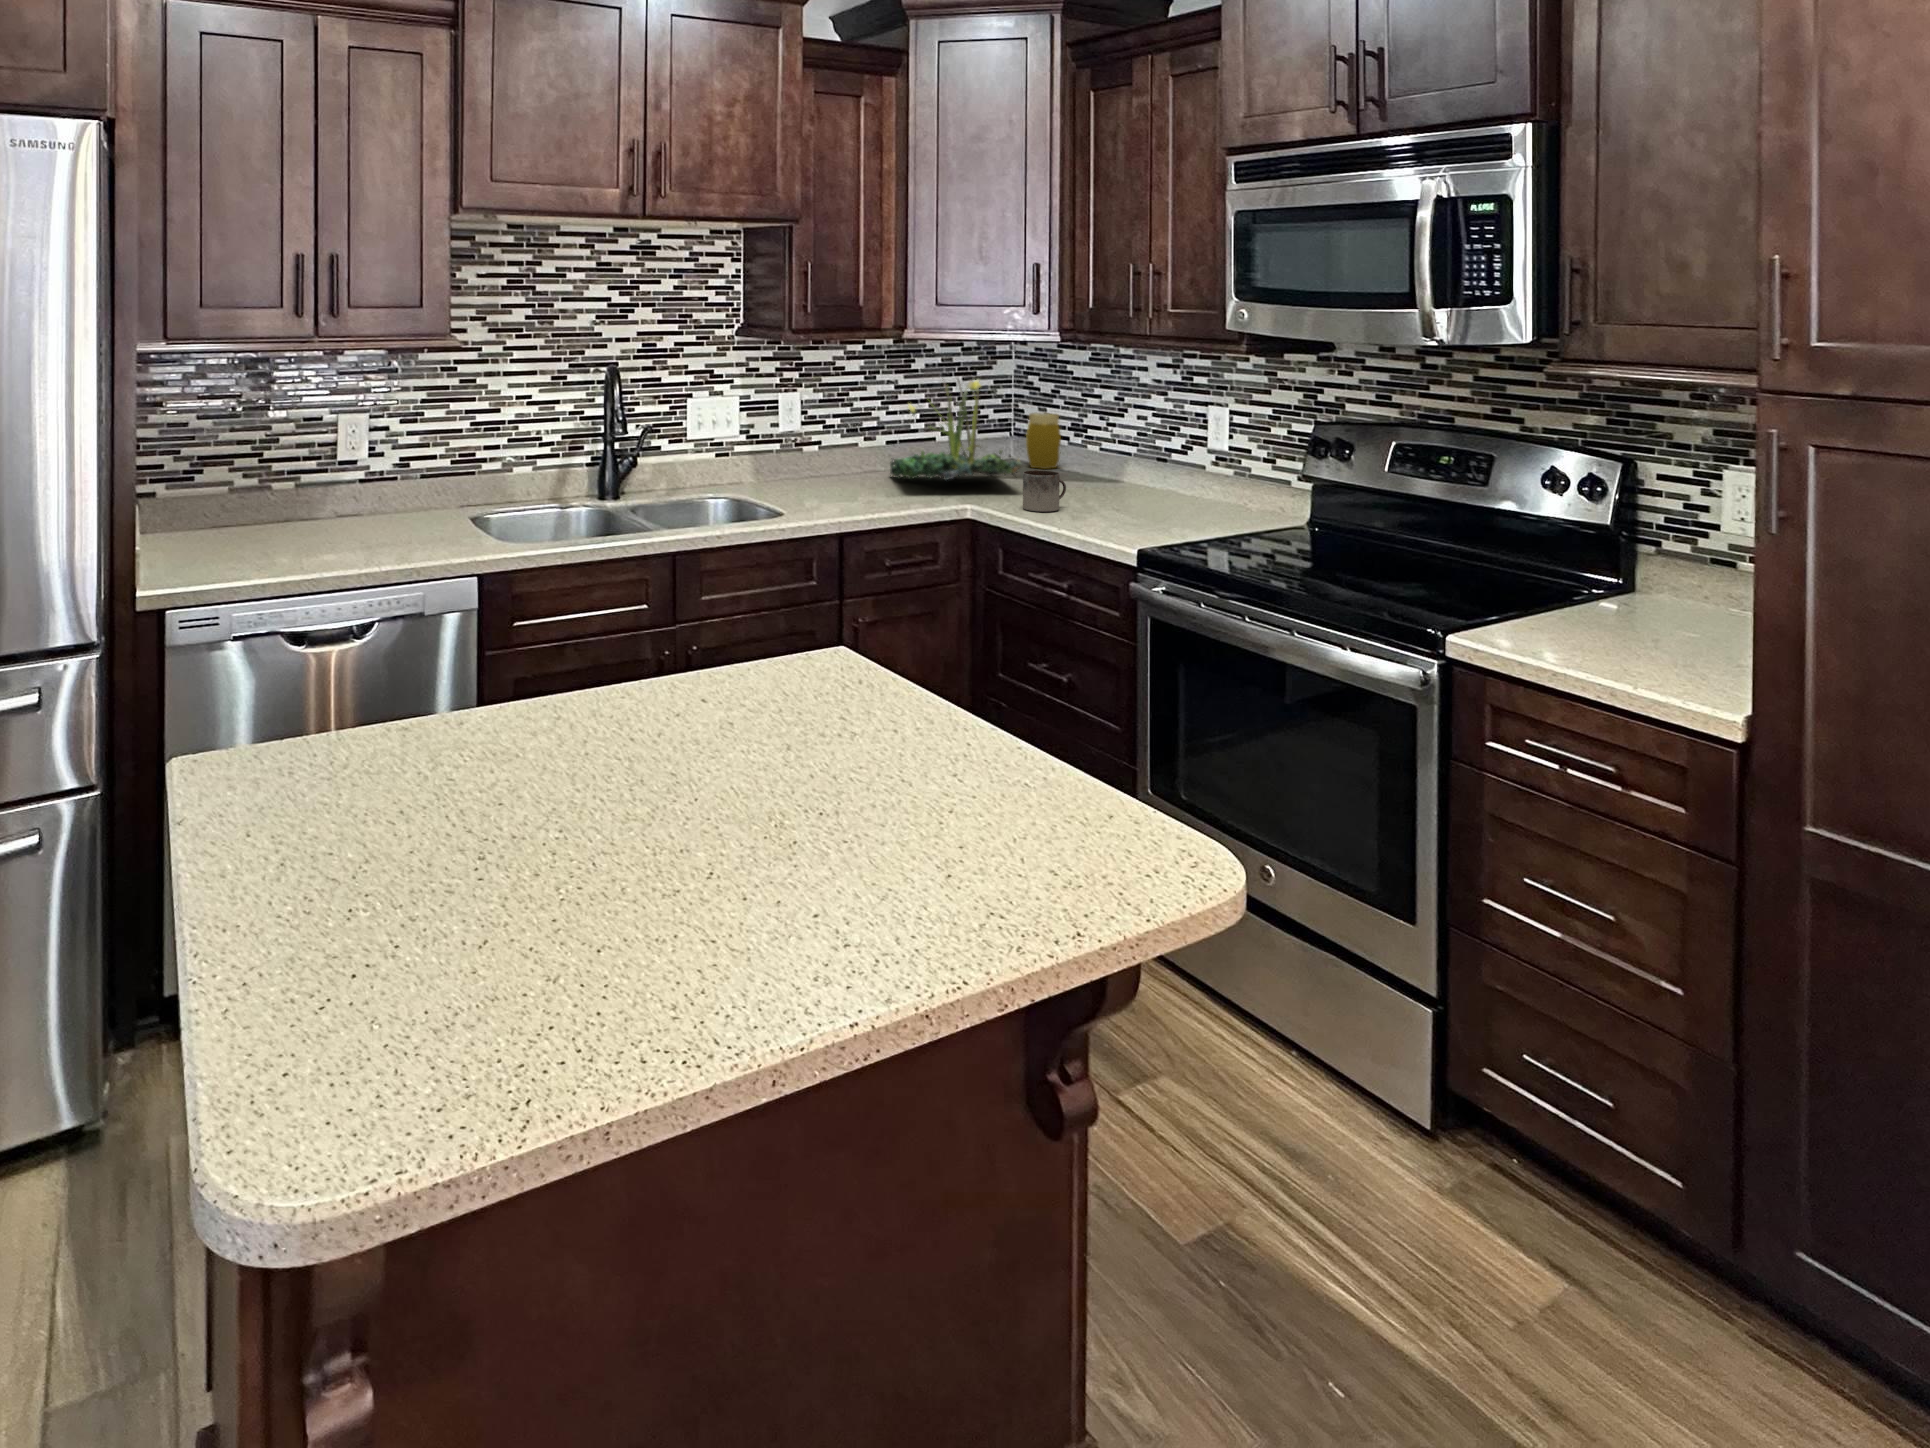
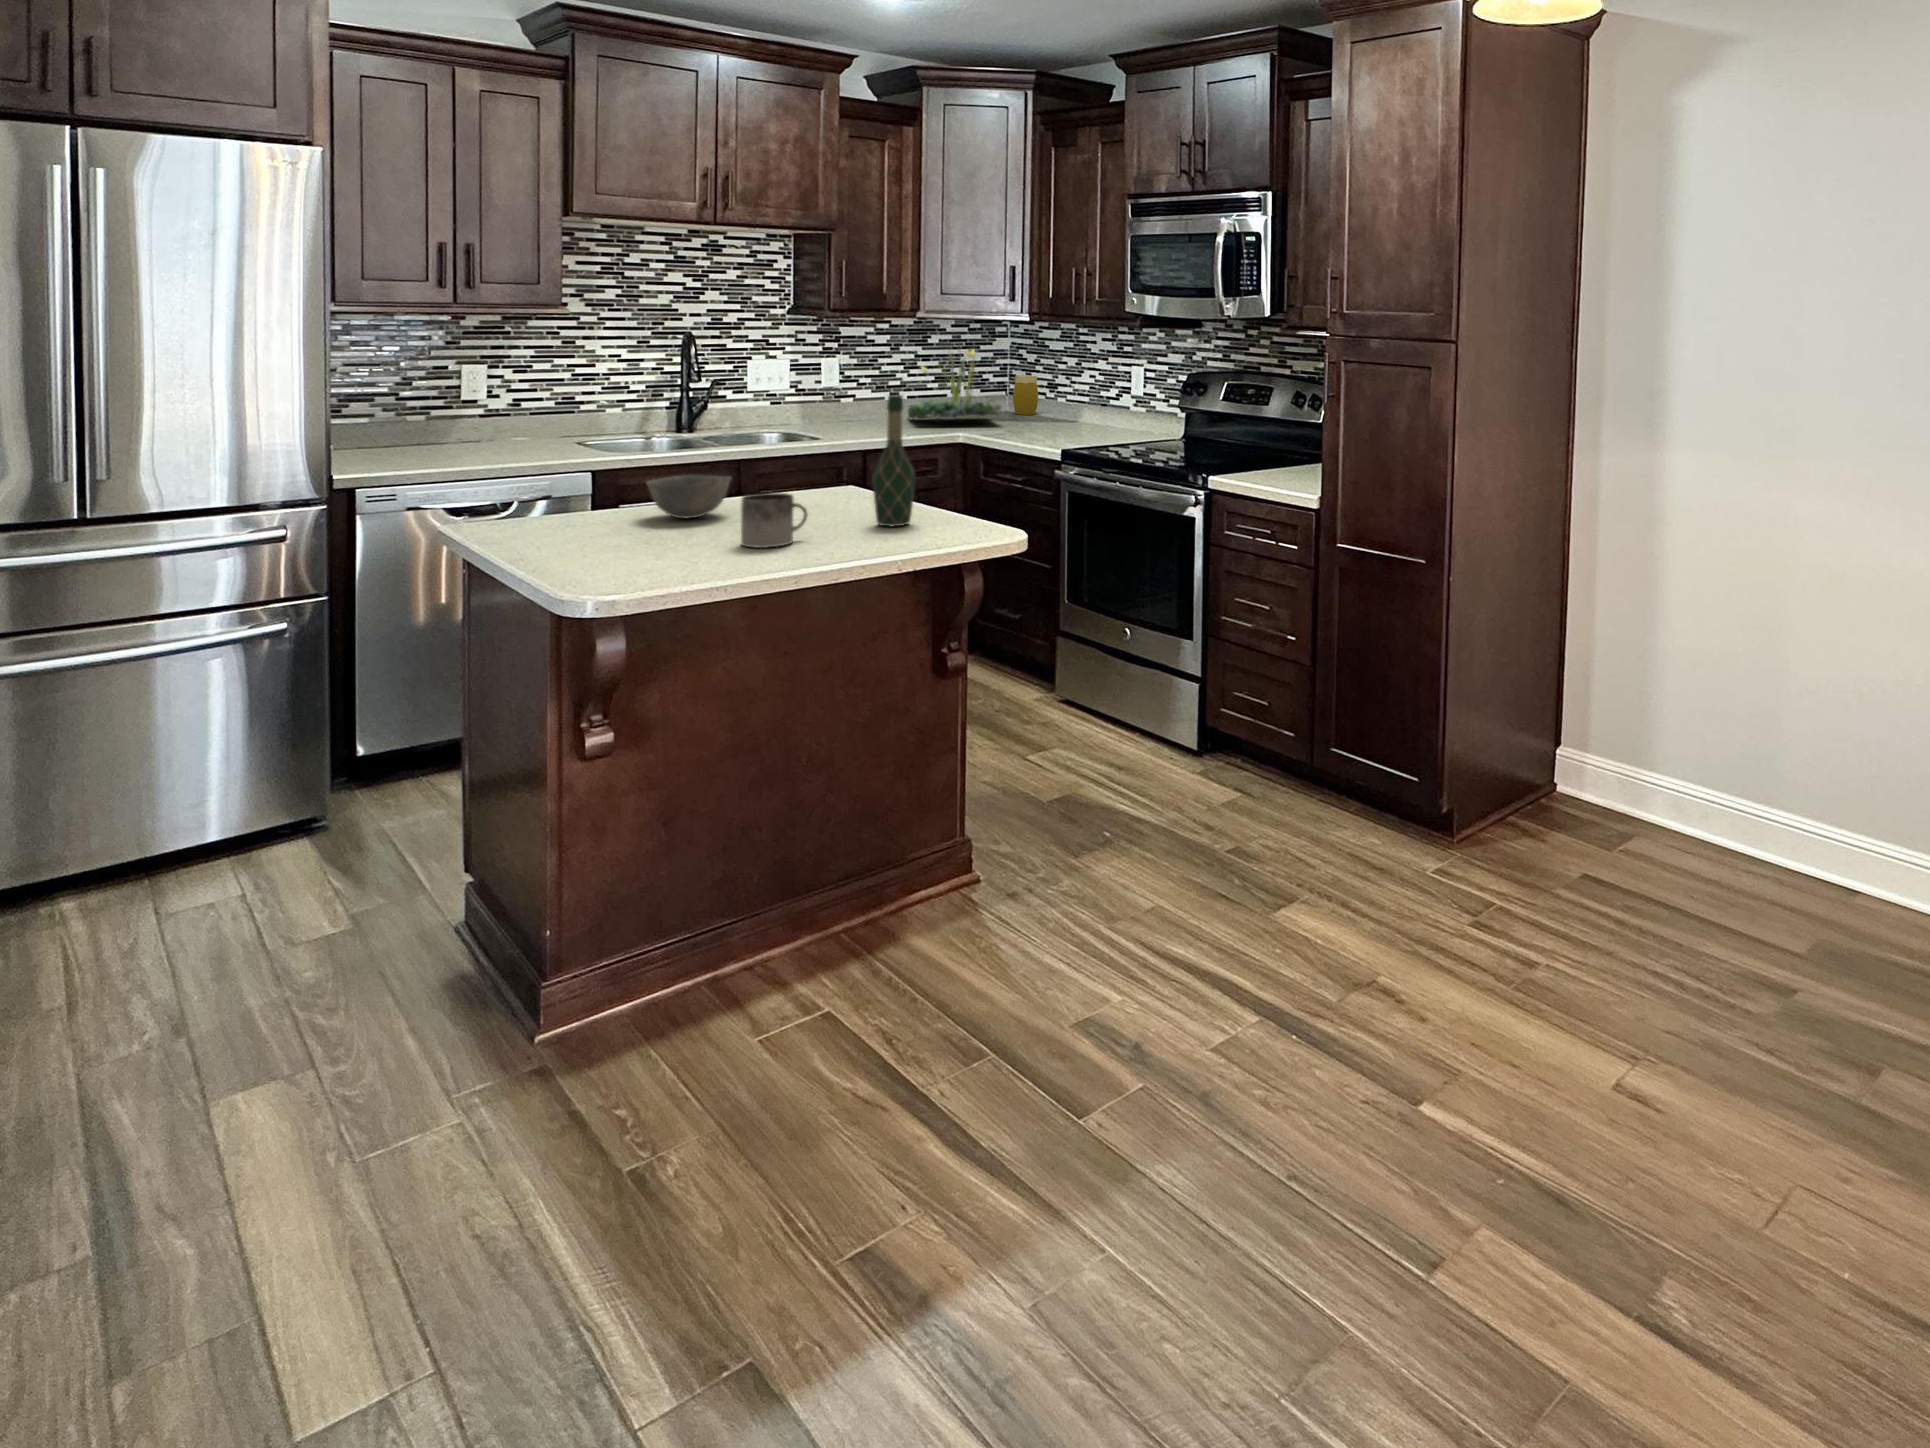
mug: present [1023,470,1066,512] -> present [741,493,807,548]
wine bottle: none [903,551,993,845] -> present [872,395,916,526]
bowl: none [482,680,637,782] -> present [647,475,731,518]

